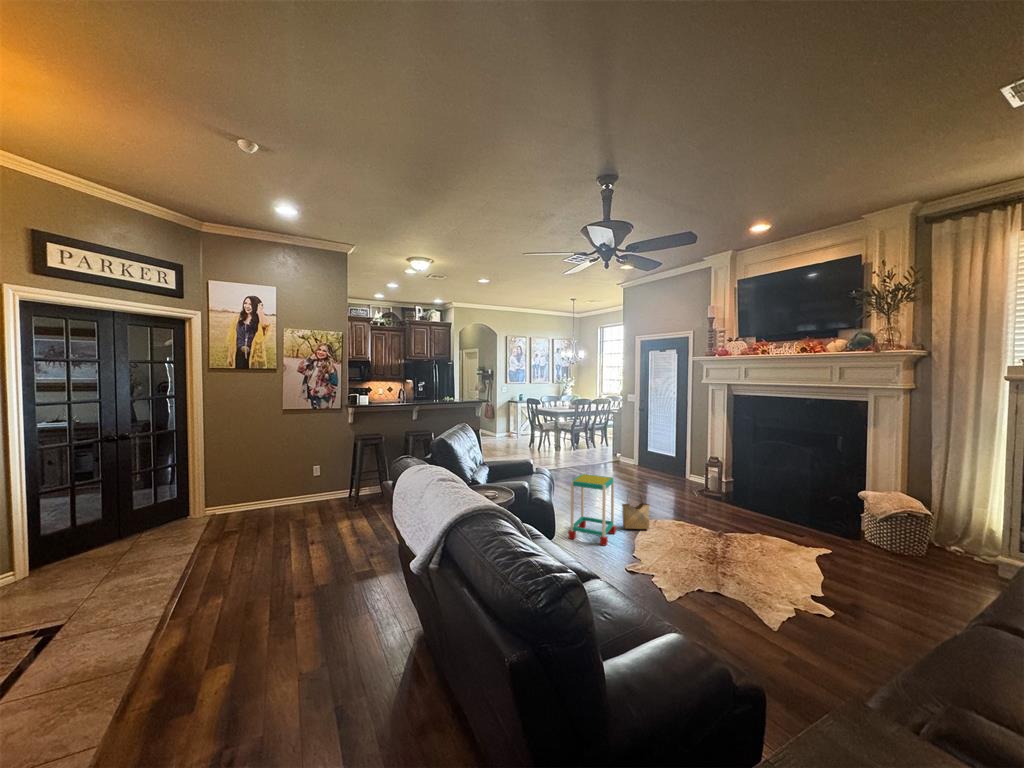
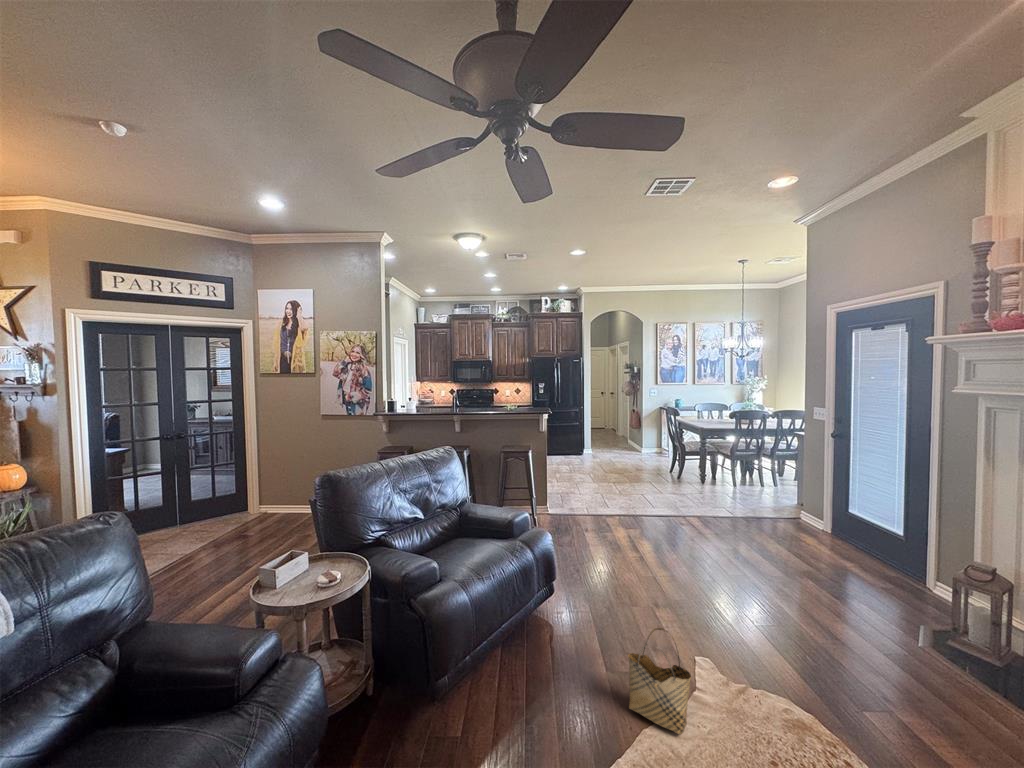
side table: present [568,474,616,546] -> none [501,567,602,745]

